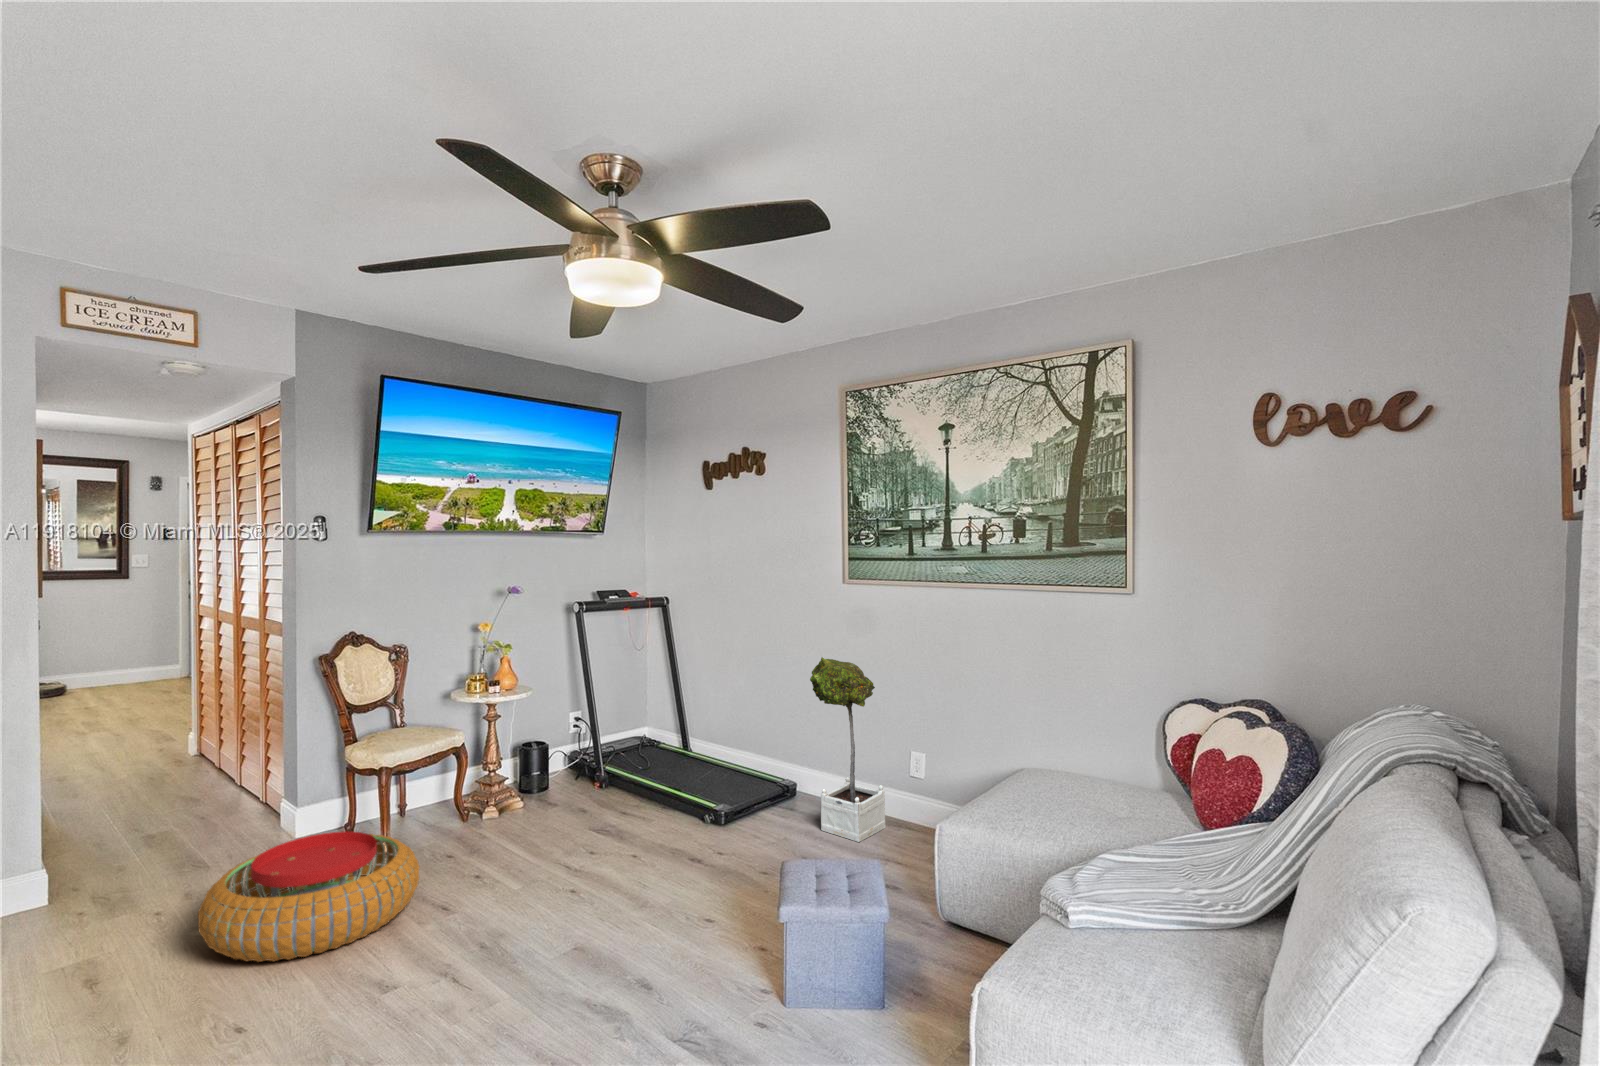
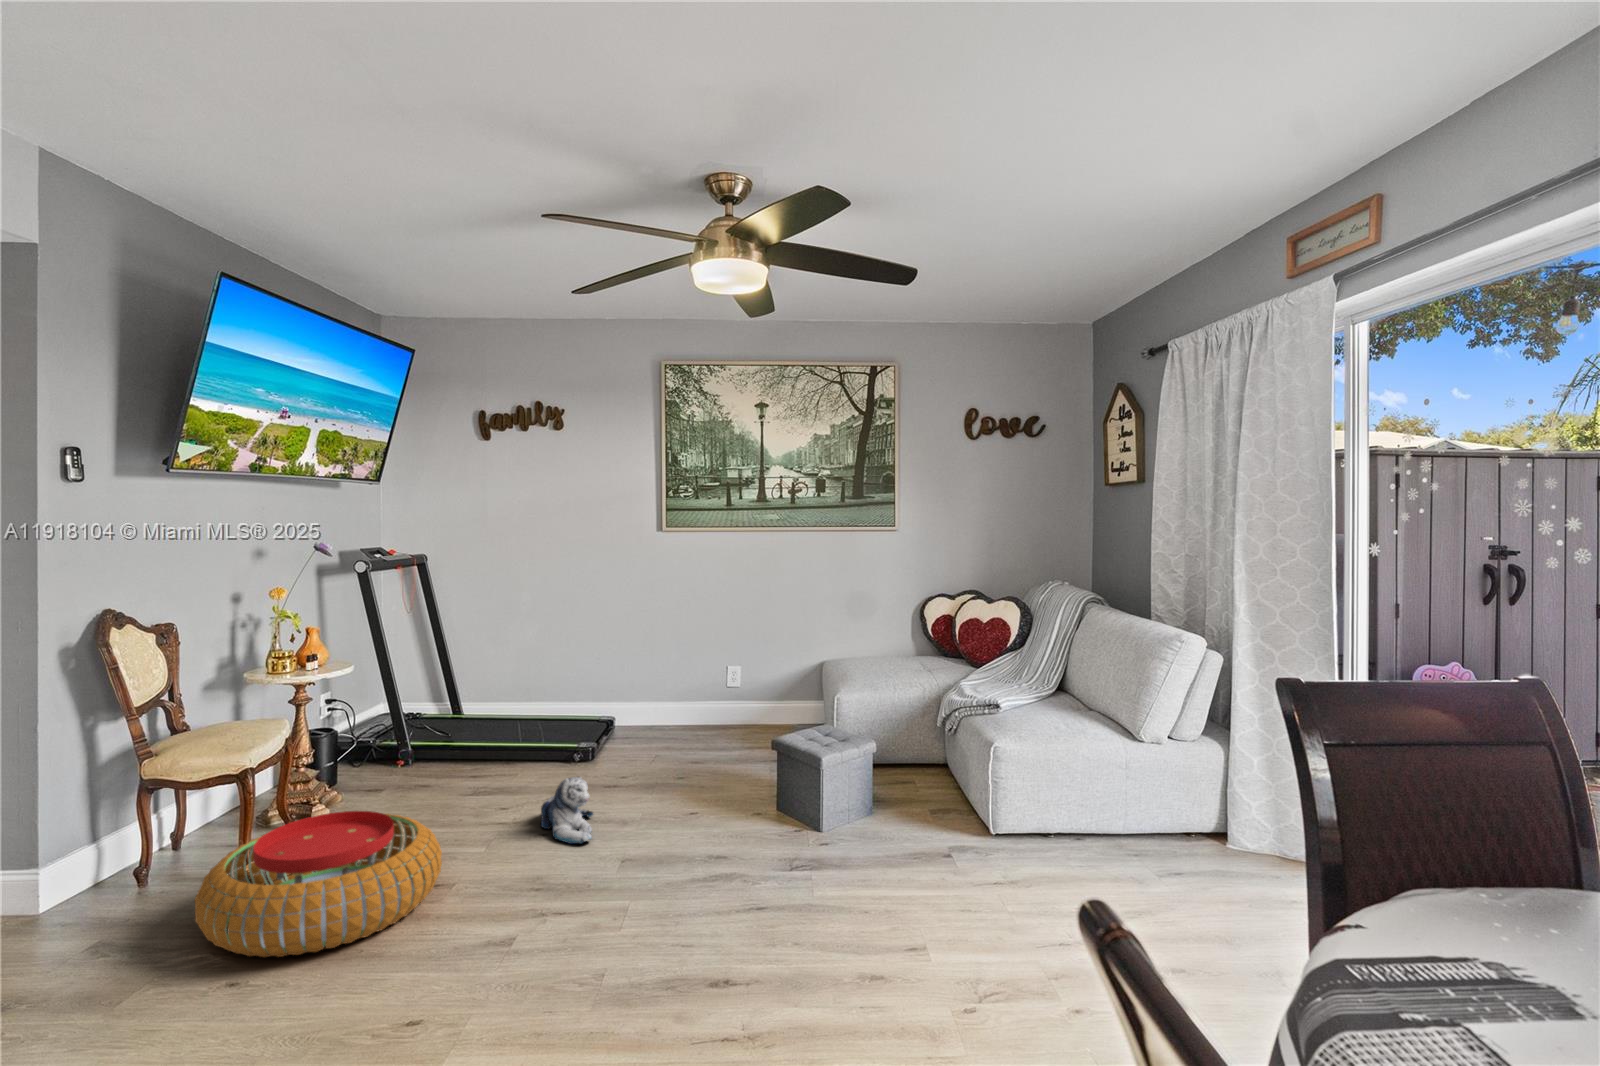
potted tree: present [810,657,886,842] -> none [653,592,715,738]
plush toy: none [525,856,598,935] -> present [541,777,593,844]

